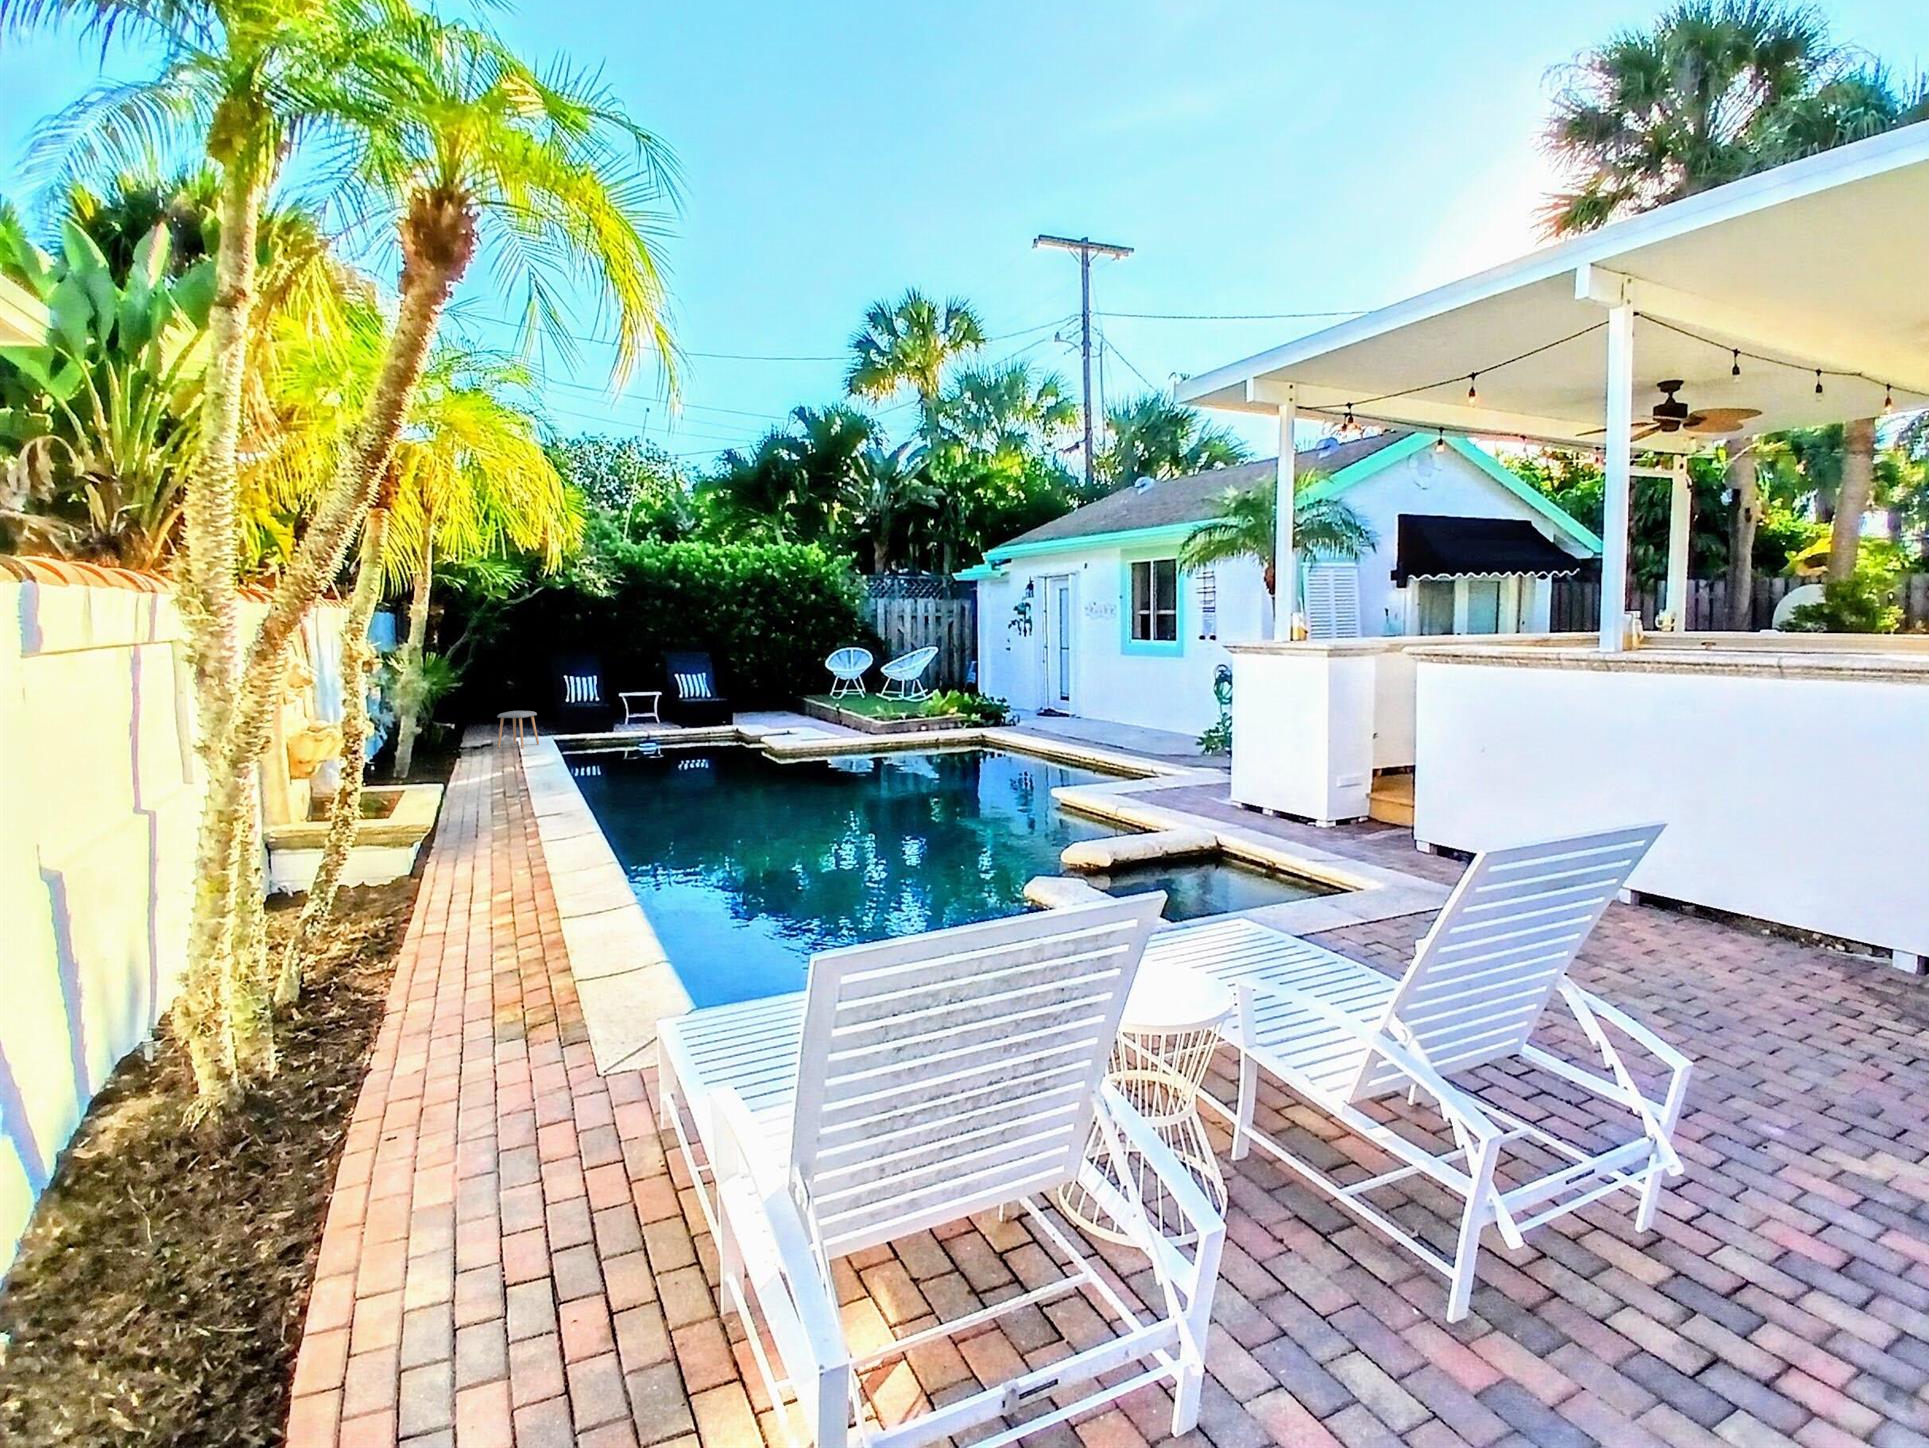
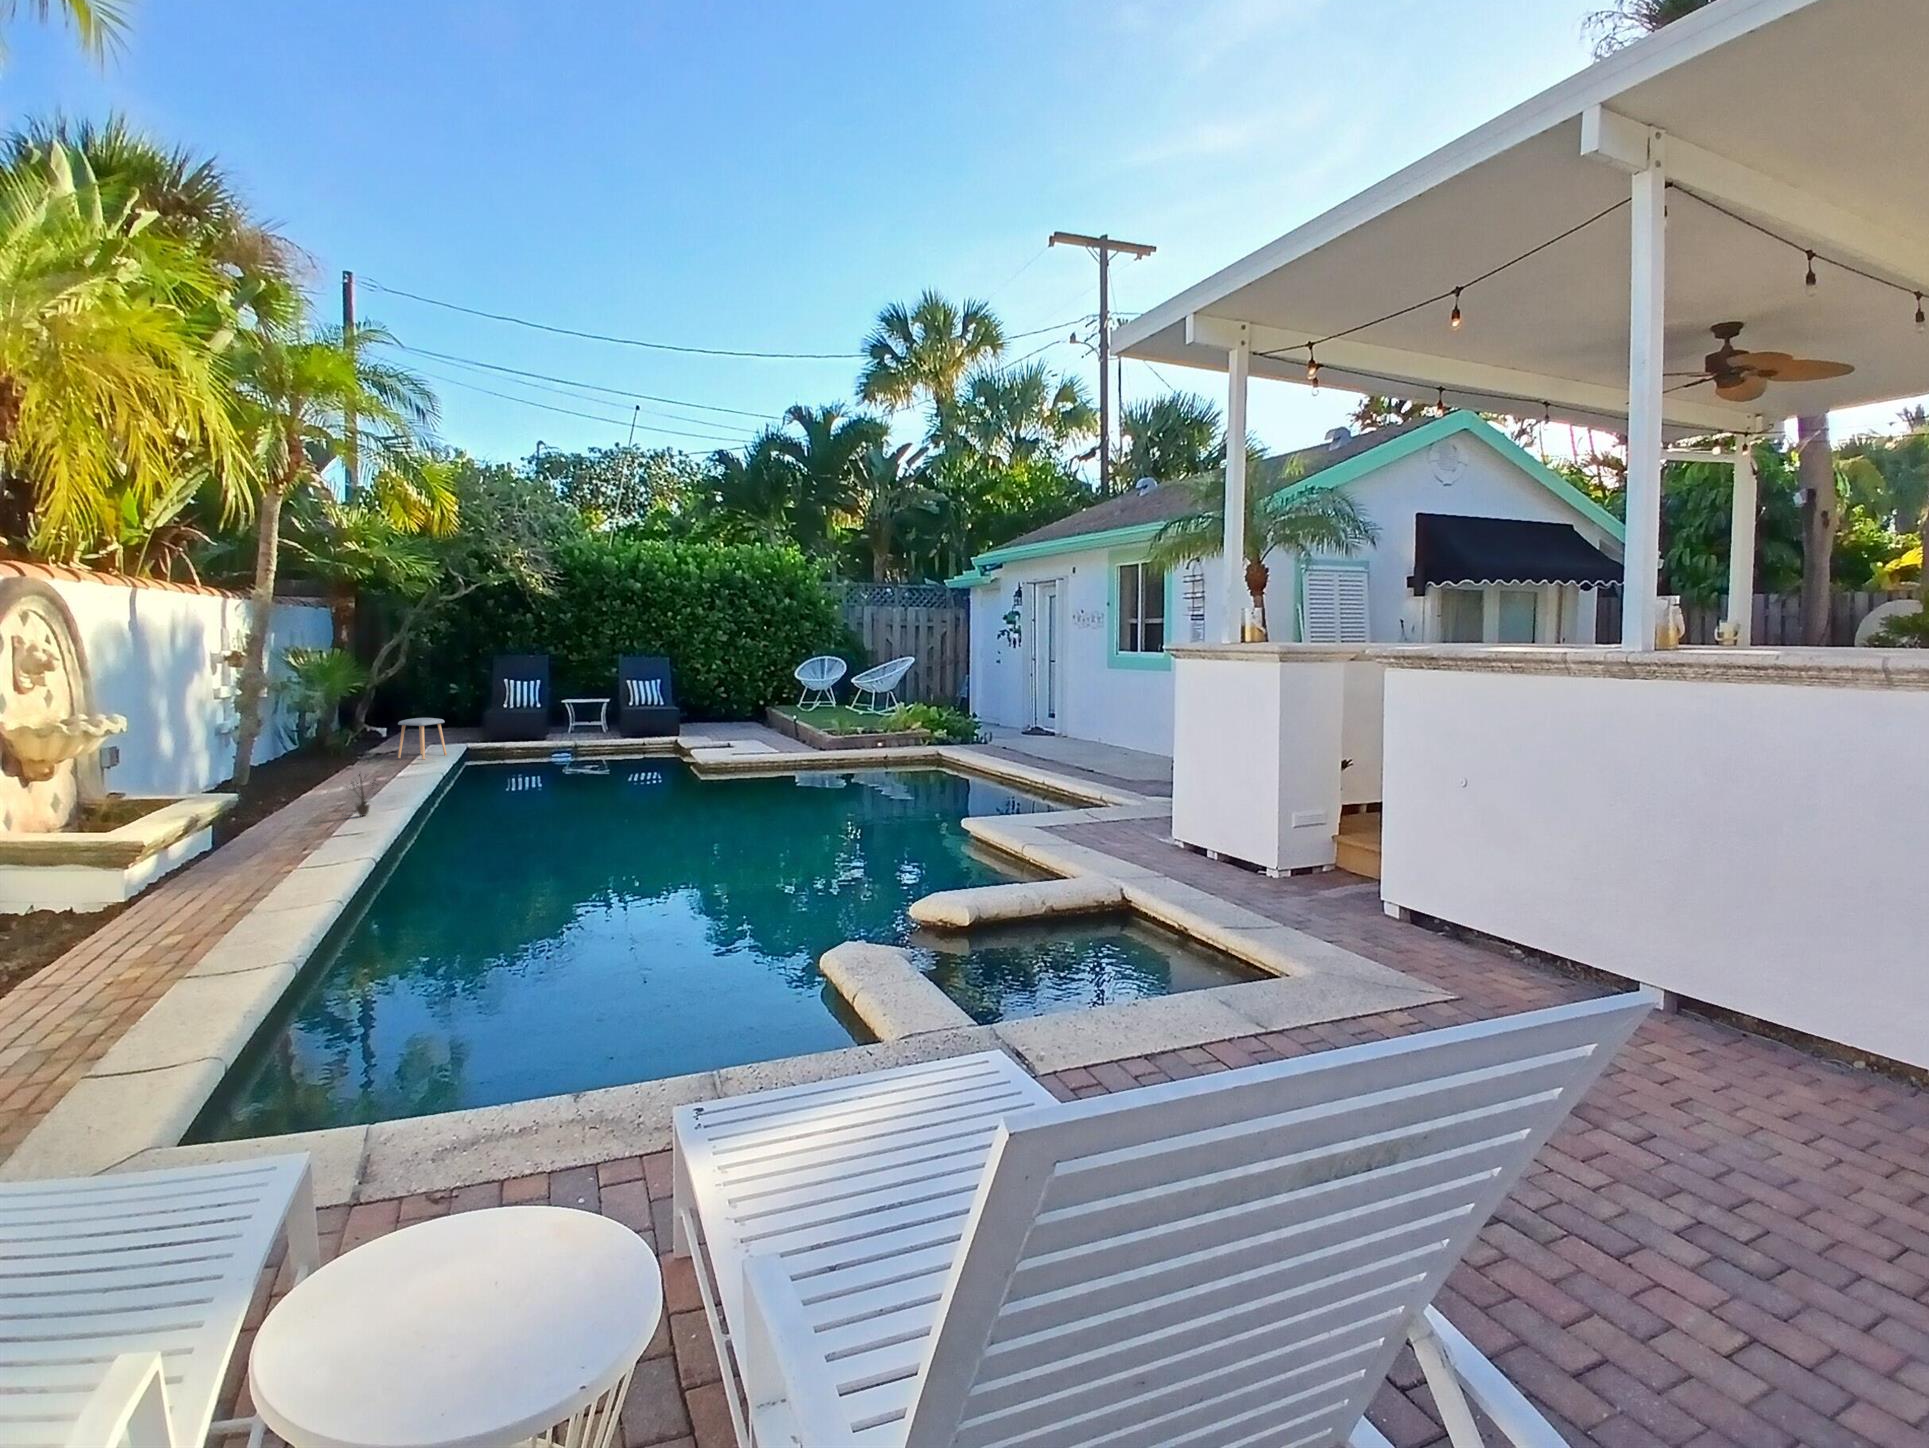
decorative plant: none [523,755,553,792] -> present [342,774,376,816]

